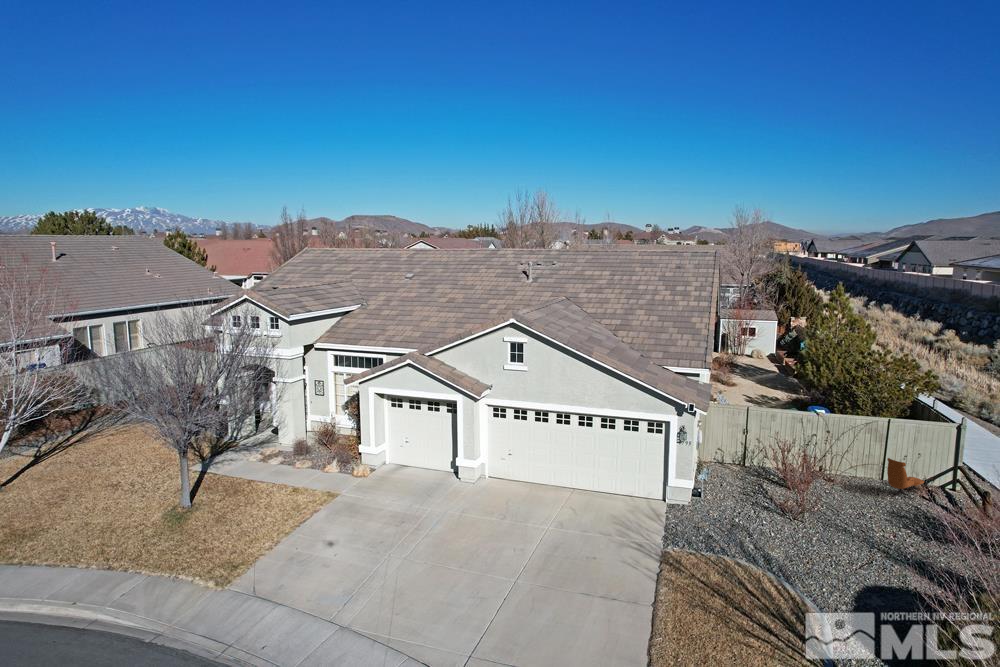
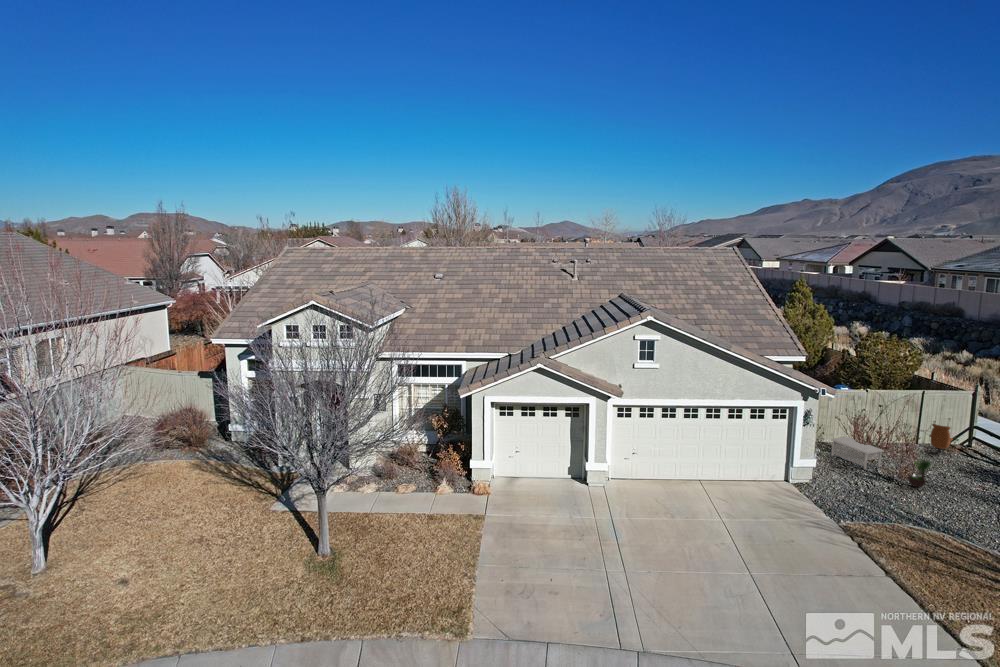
storage bench: none [757,463,802,501] -> present [831,436,883,470]
potted tree: none [805,491,830,525] -> present [909,460,931,487]

